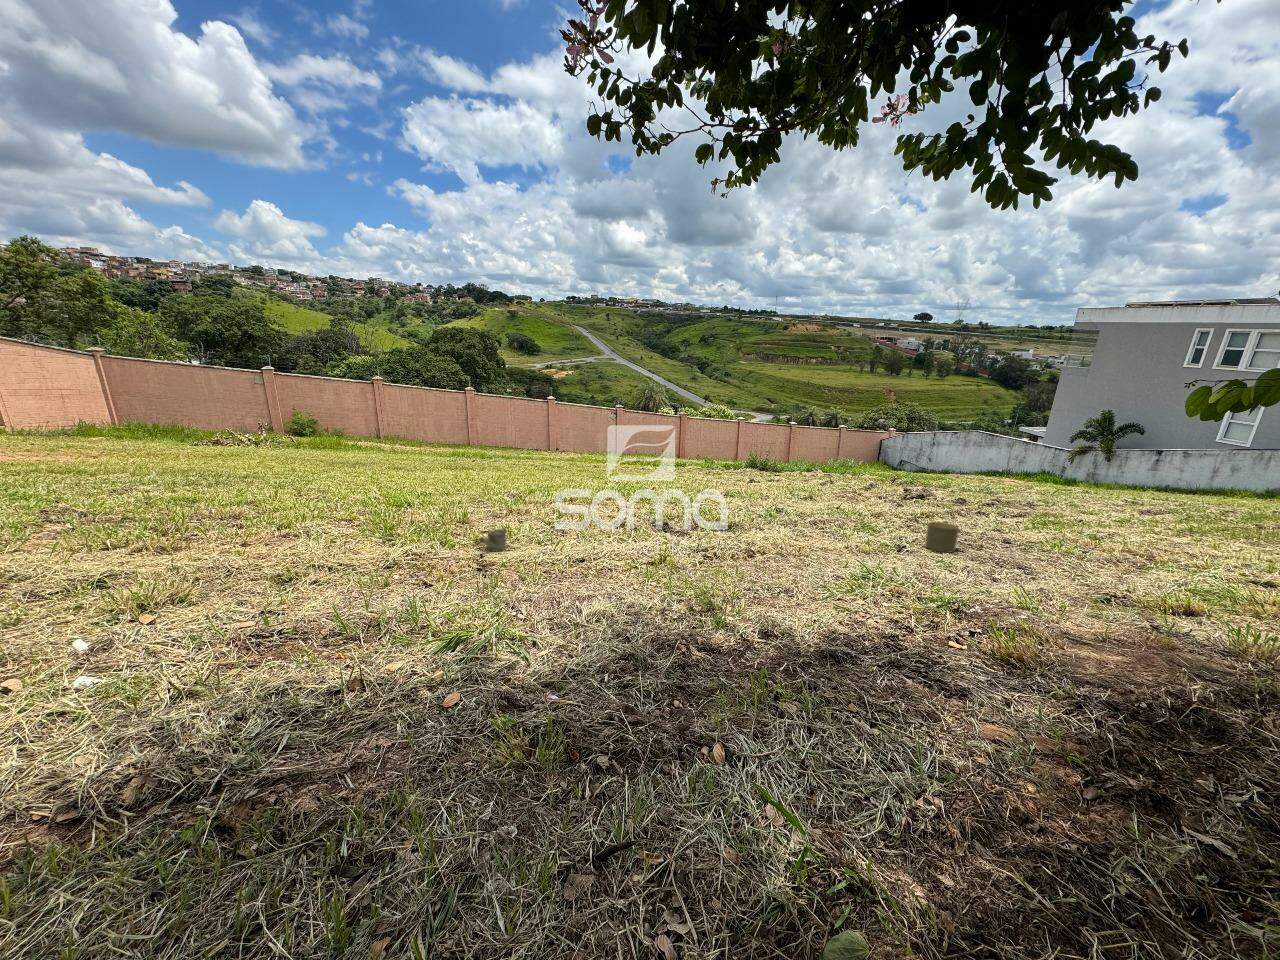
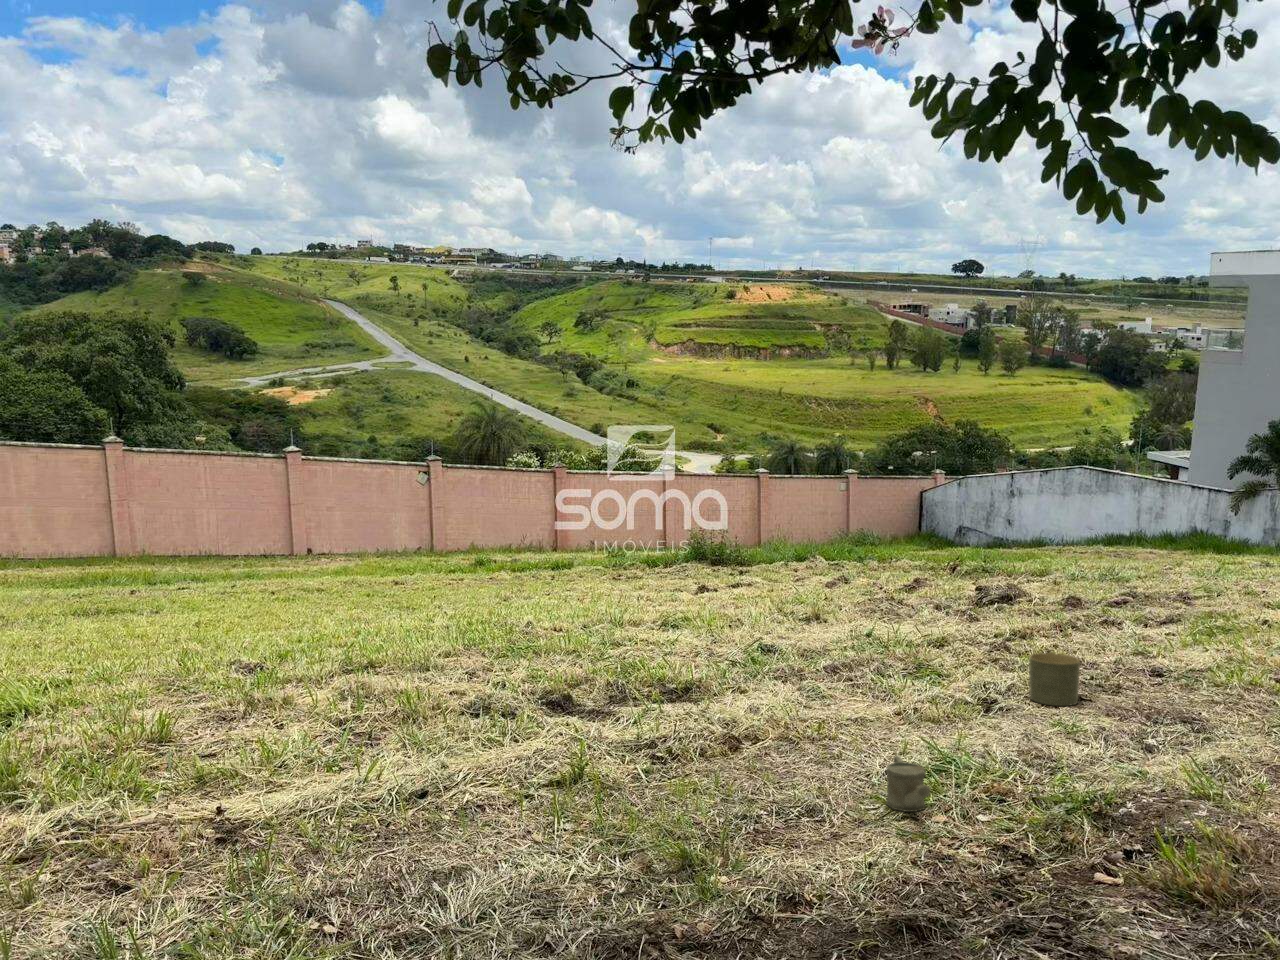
watering can: present [479,528,506,552] -> present [886,756,930,812]

